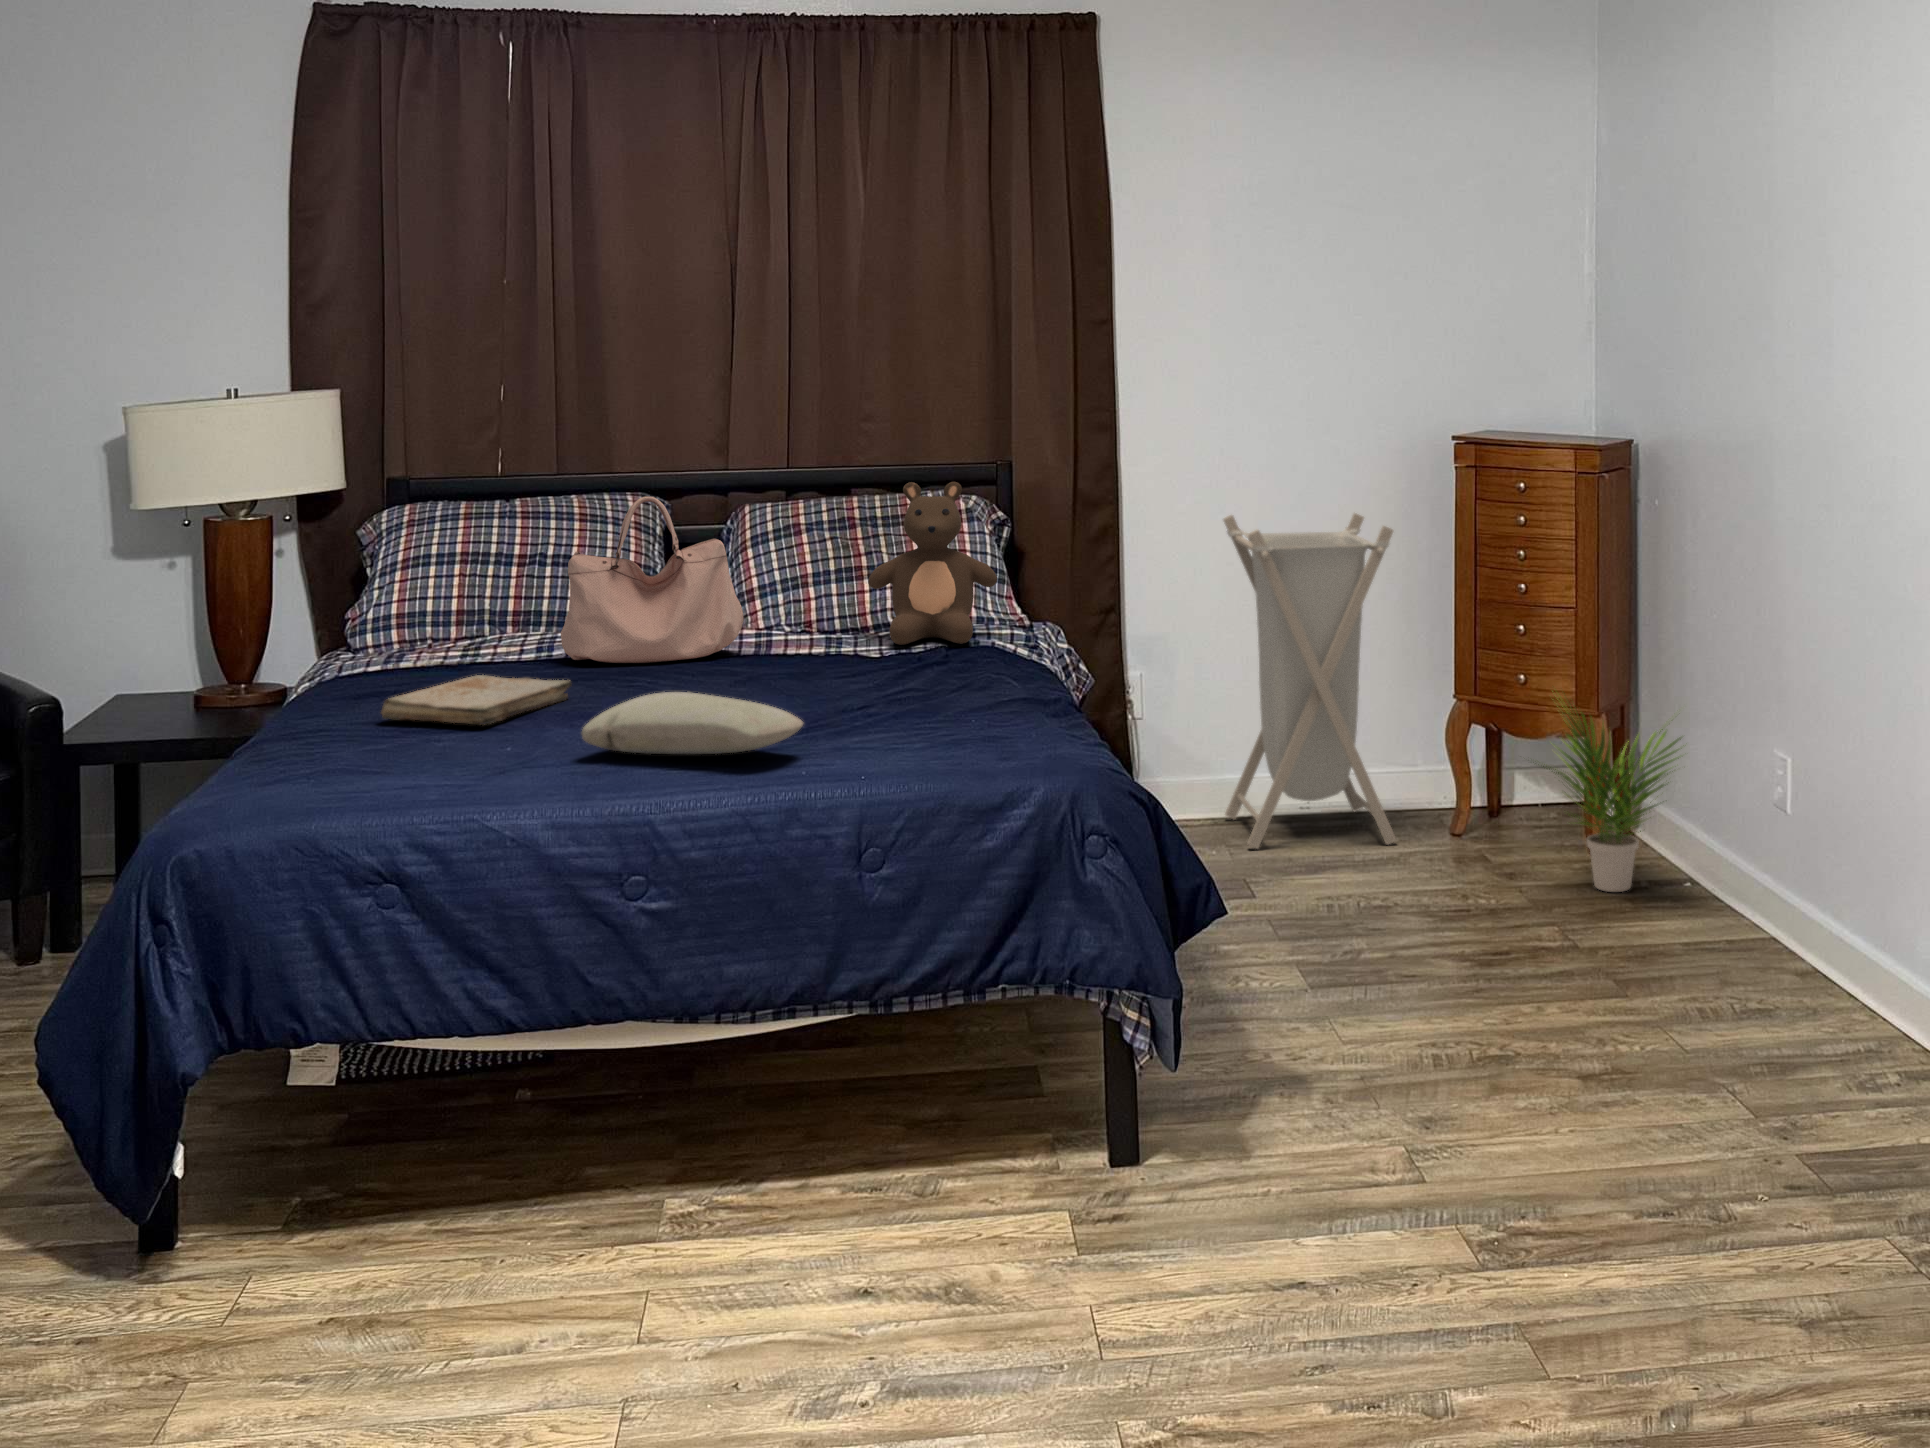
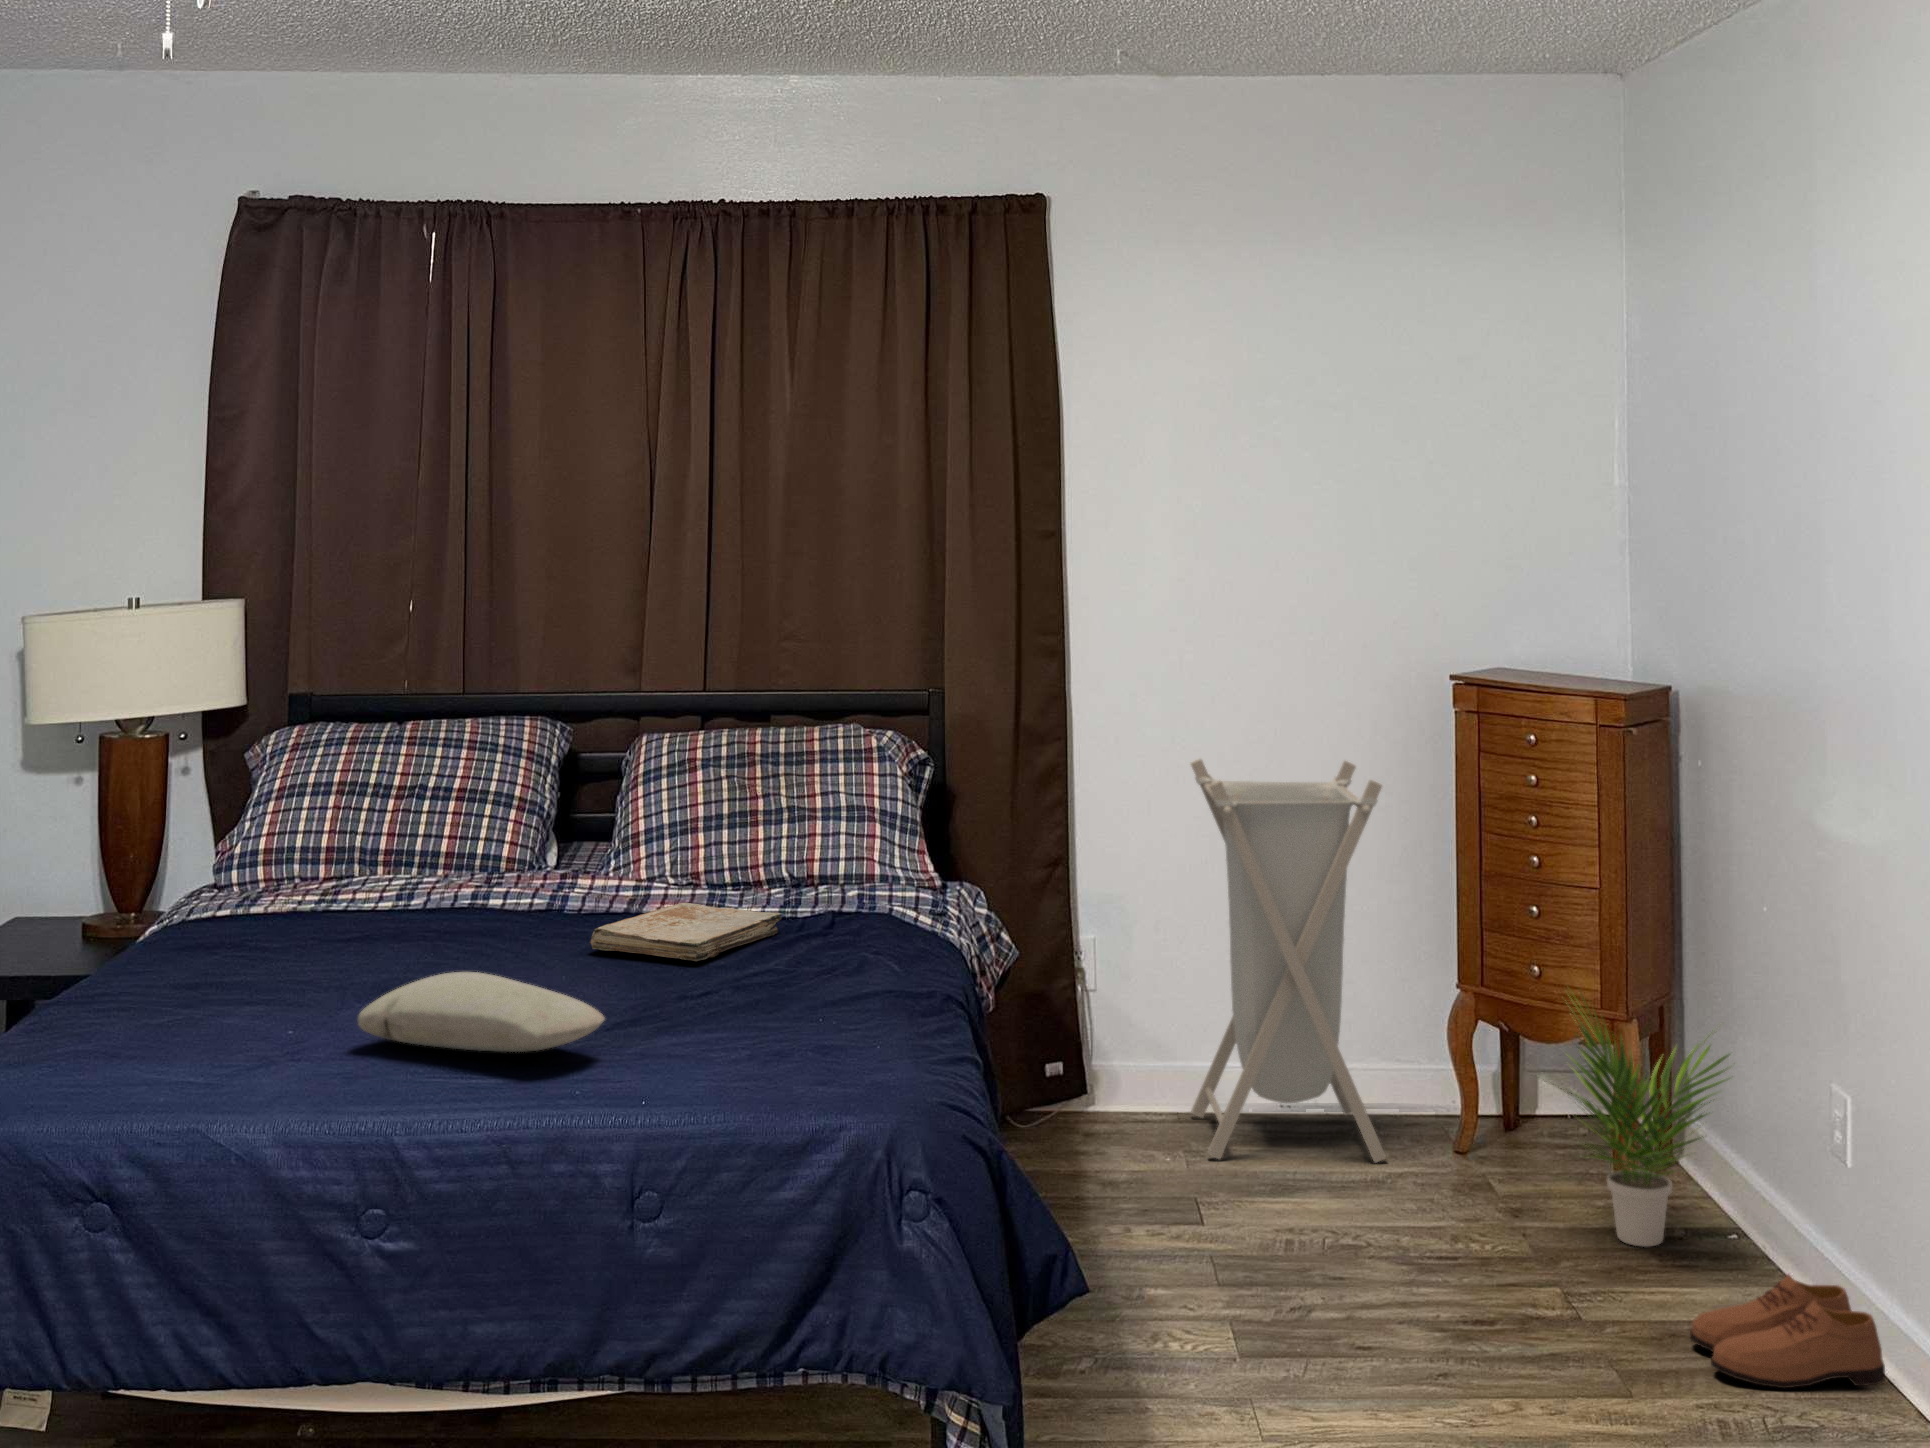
teddy bear: present [868,482,997,645] -> none [759,719,904,909]
handbag: present [561,496,744,663] -> none [410,729,613,920]
book: present [381,675,571,724] -> present [590,903,782,961]
shoe: none [1665,896,1818,981] -> present [1690,1275,1885,1388]

